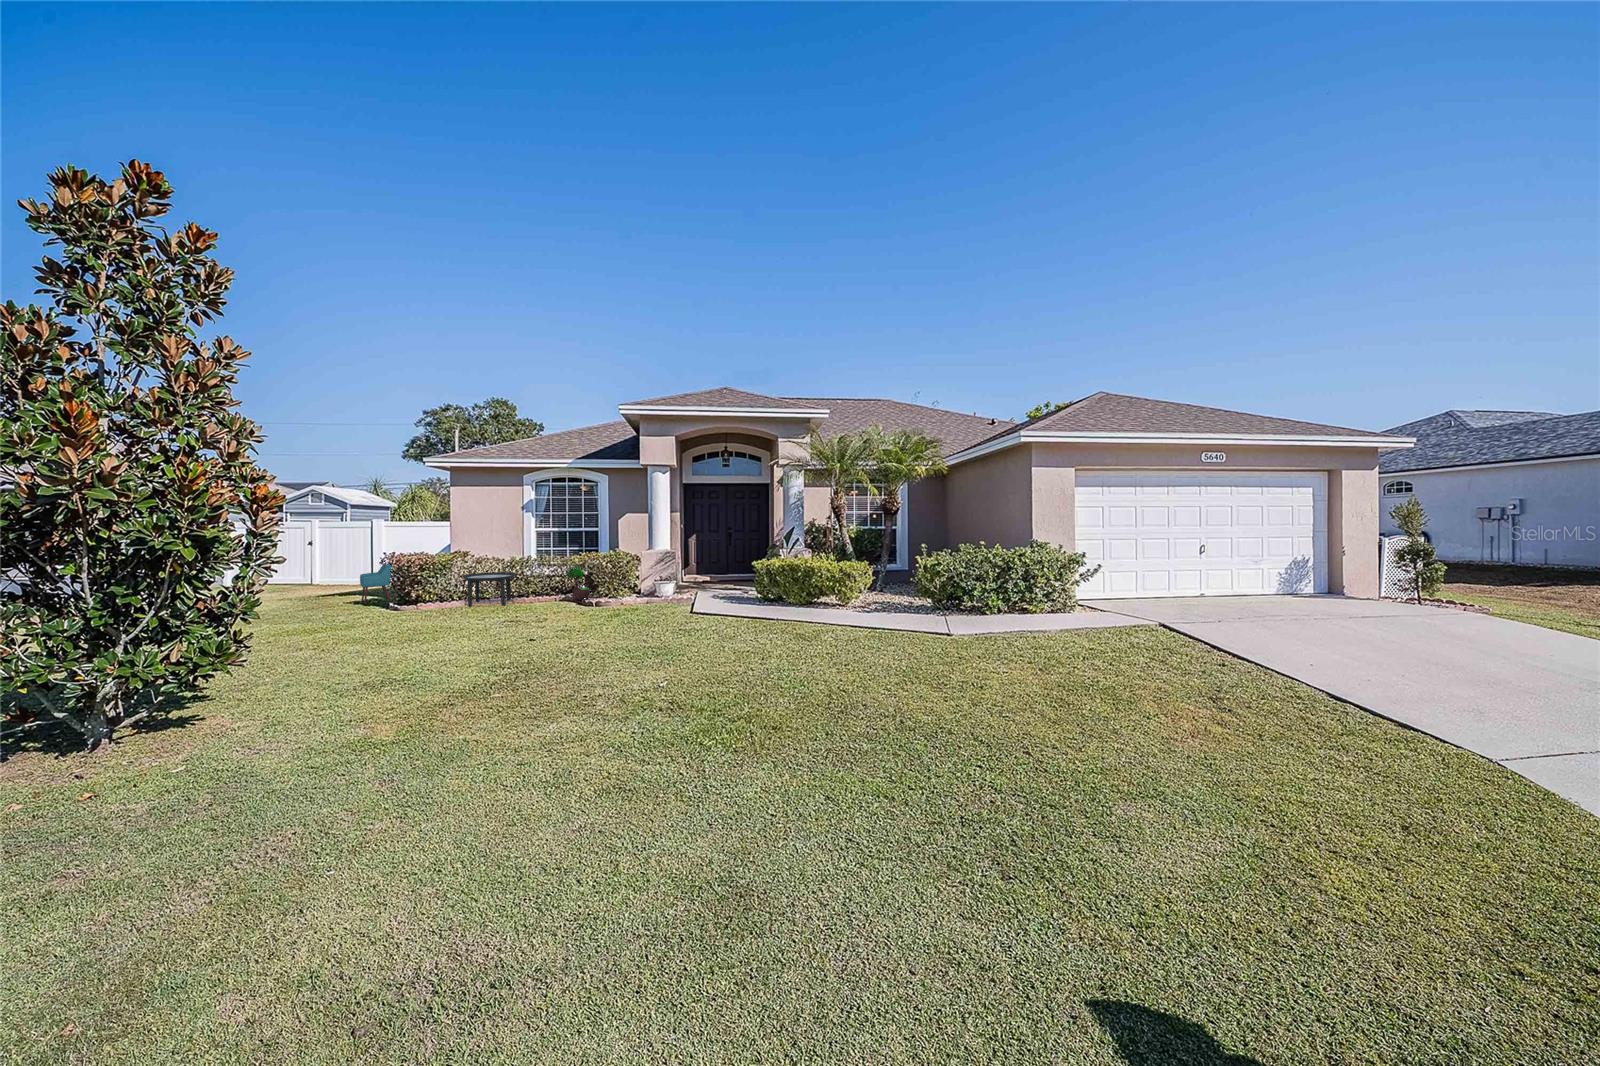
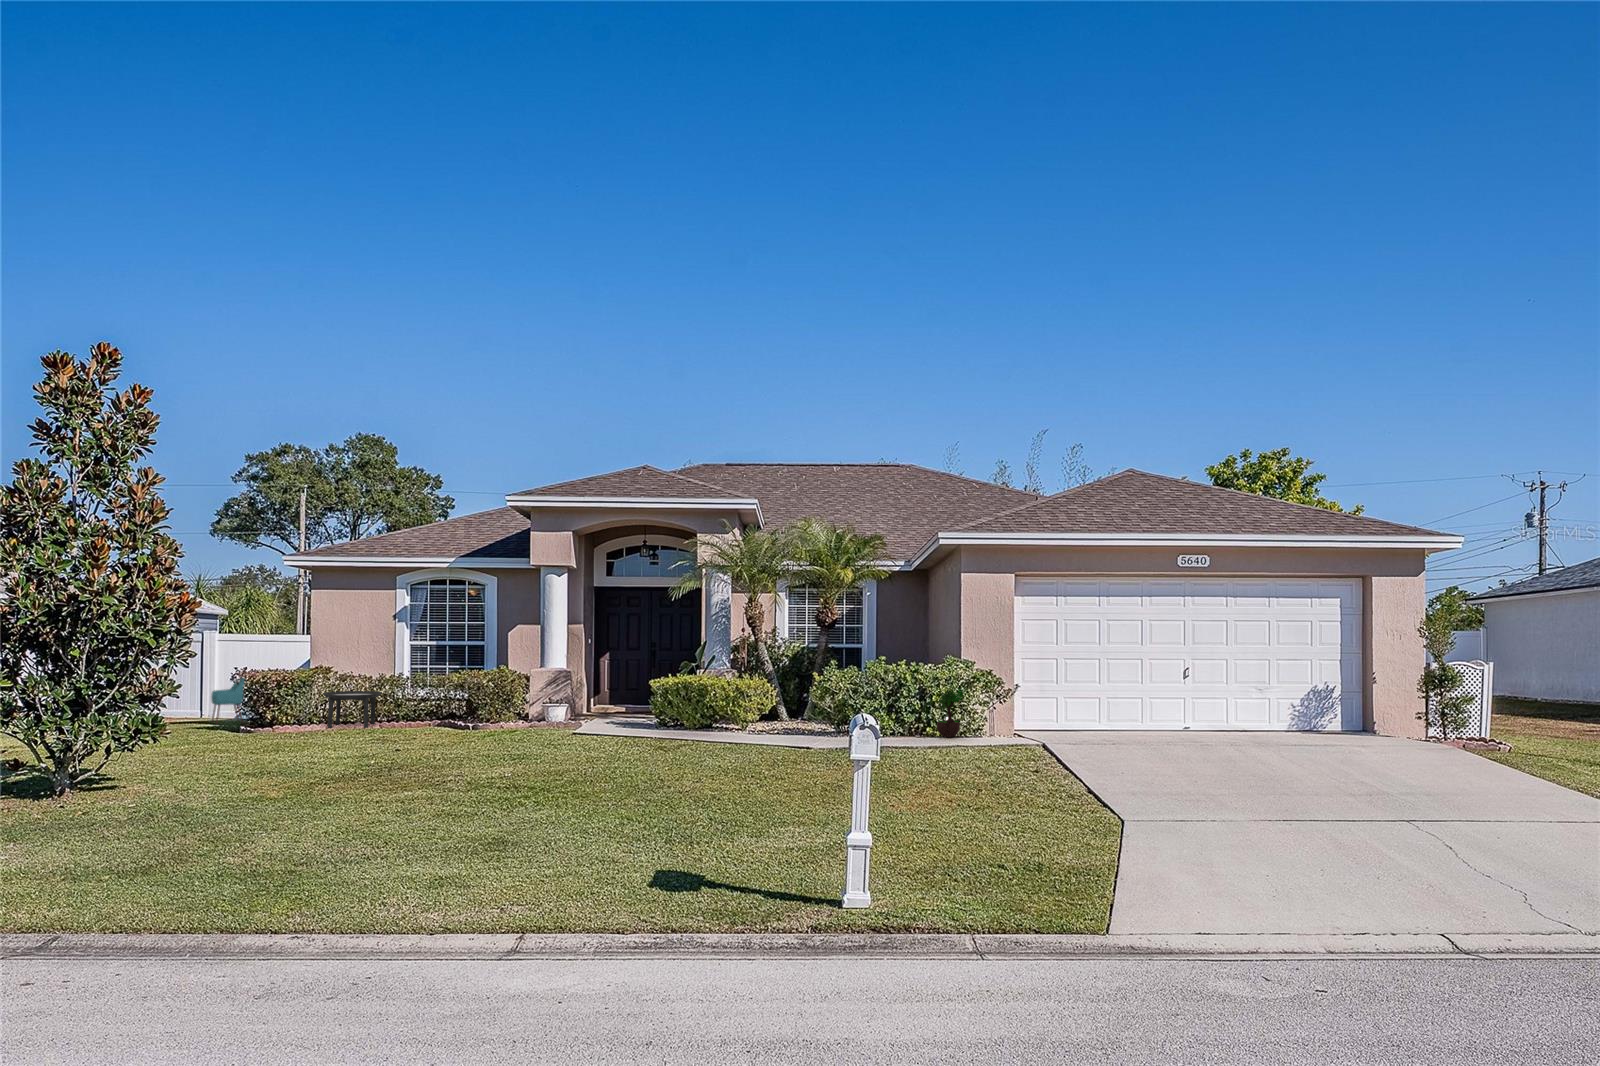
potted tree: present [566,566,590,600] -> present [937,688,961,738]

